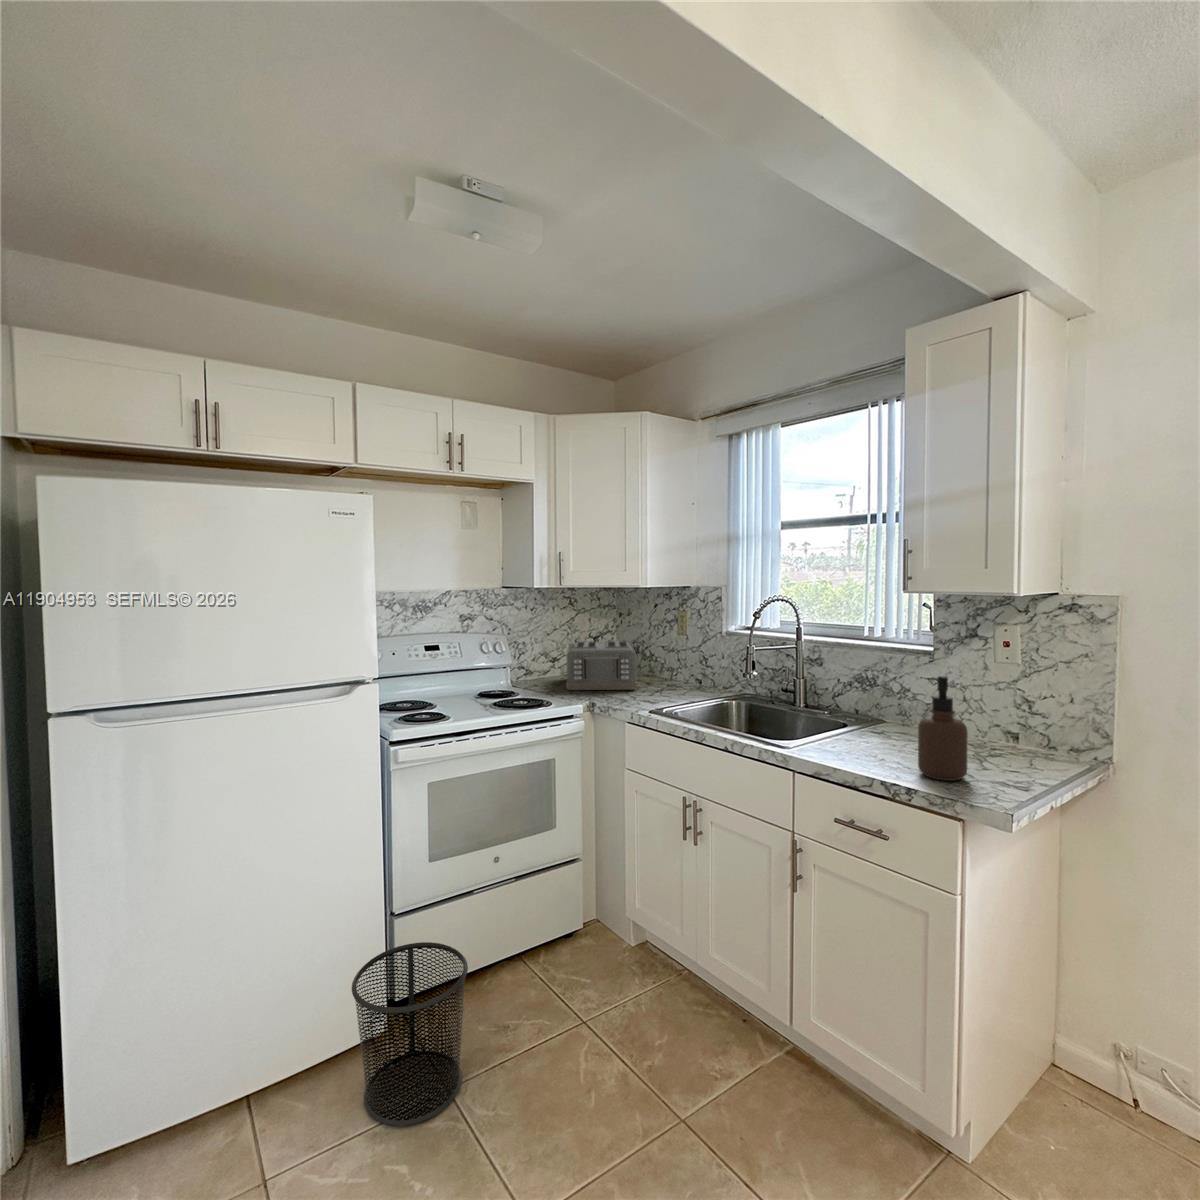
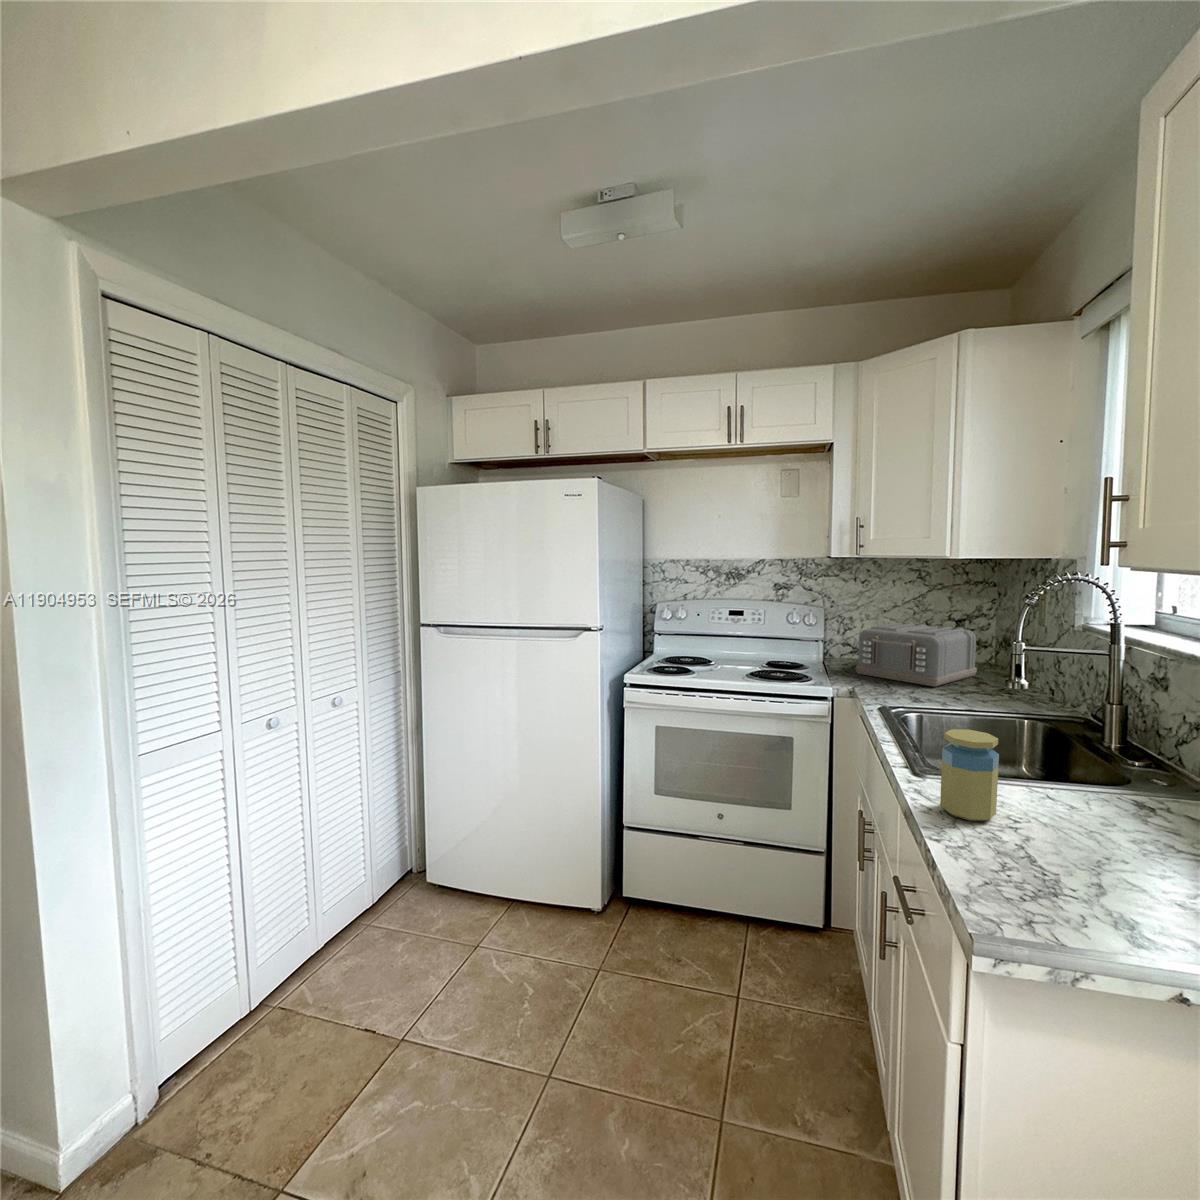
soap dispenser: present [918,676,968,781] -> none [1023,725,1121,910]
jar: none [816,699,852,759] -> present [940,729,999,821]
trash can: present [352,942,468,1126] -> none [541,842,630,977]

